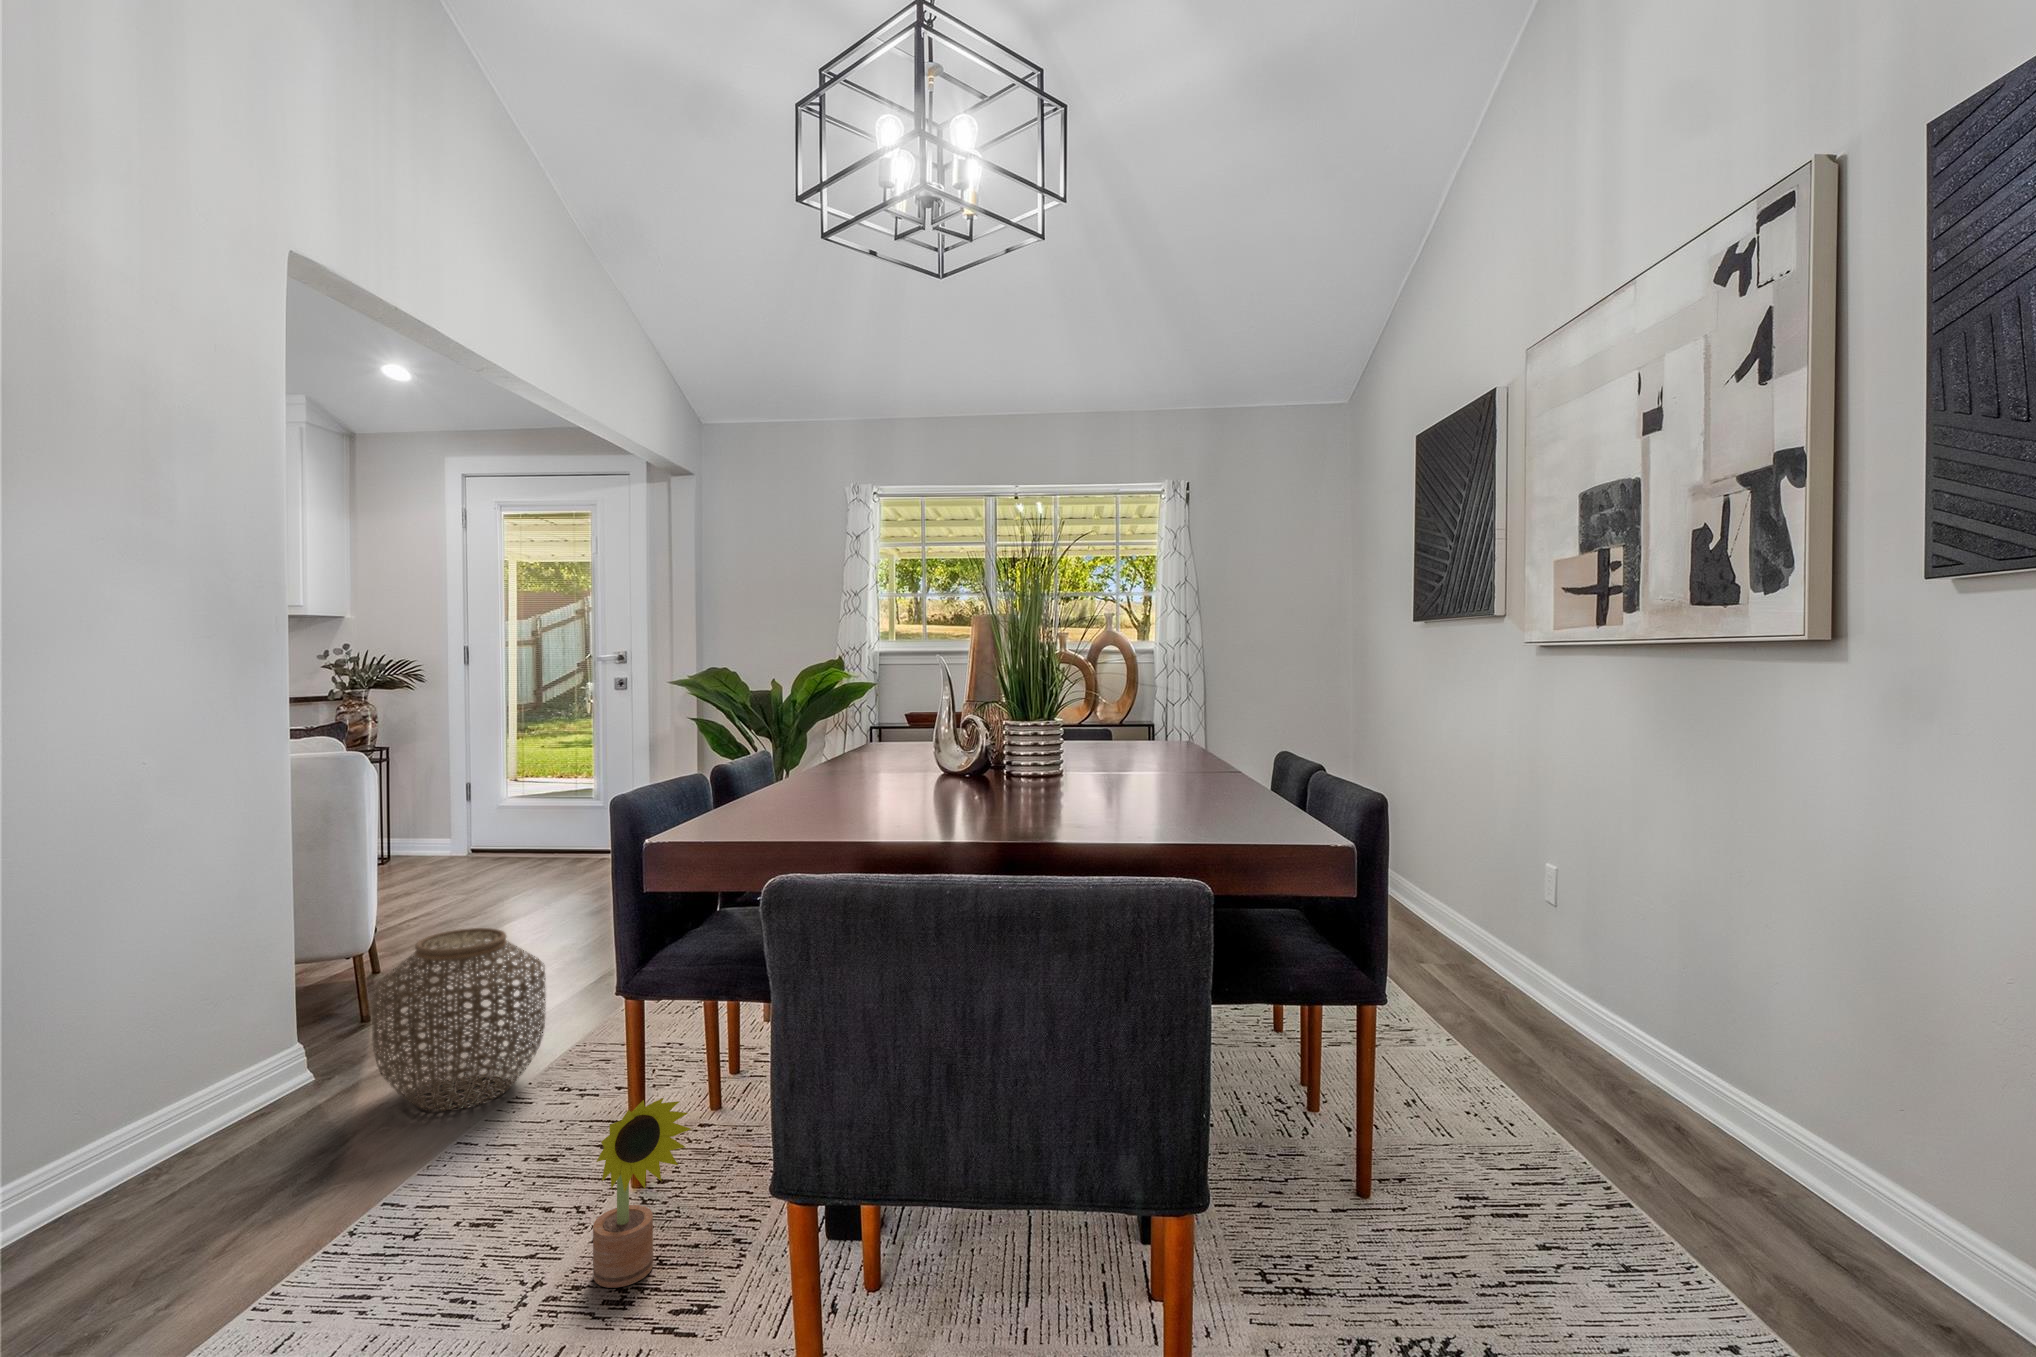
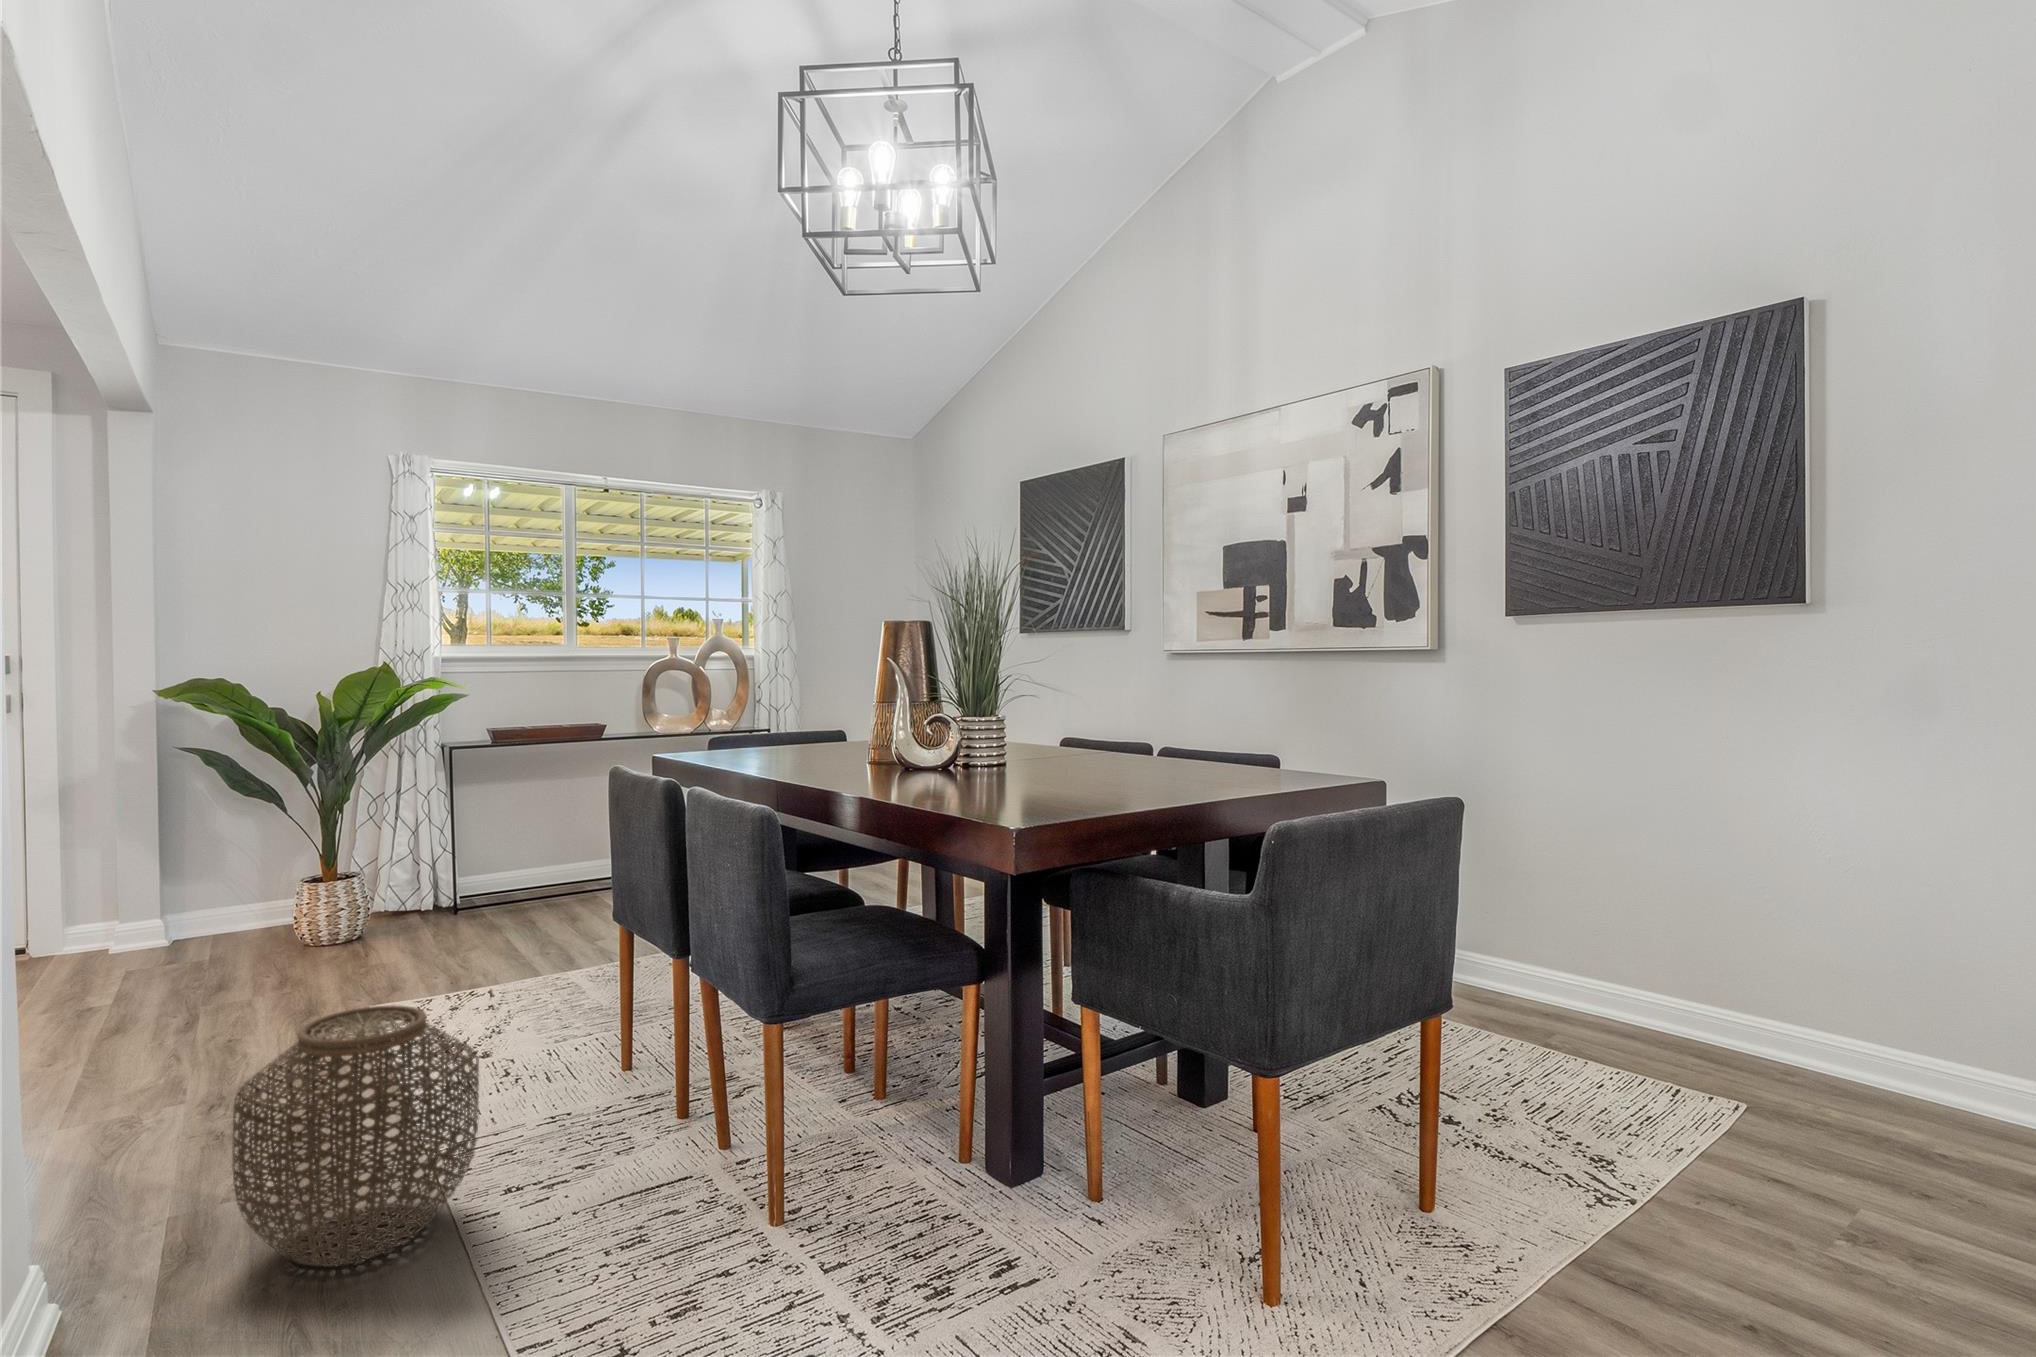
decorative plant: present [593,1098,691,1288] -> none [872,1078,963,1290]

